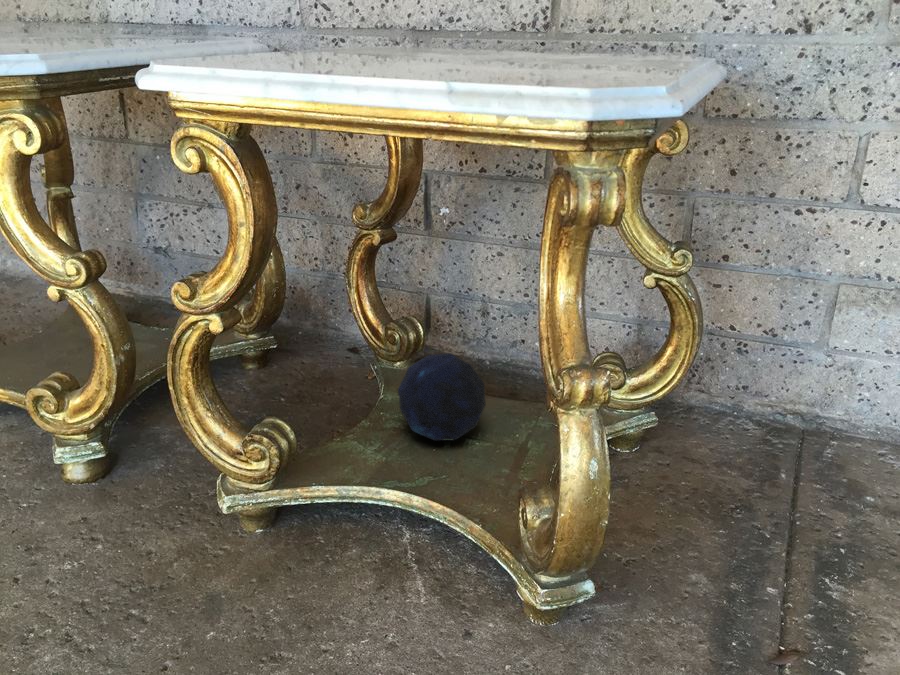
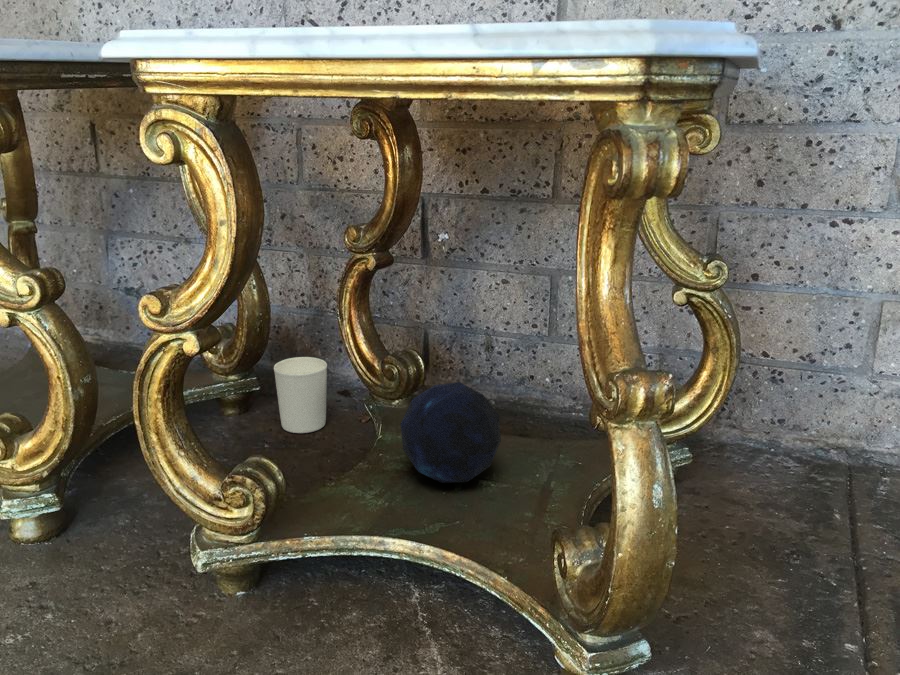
candle holder: none [289,319,337,388] -> present [274,357,327,433]

